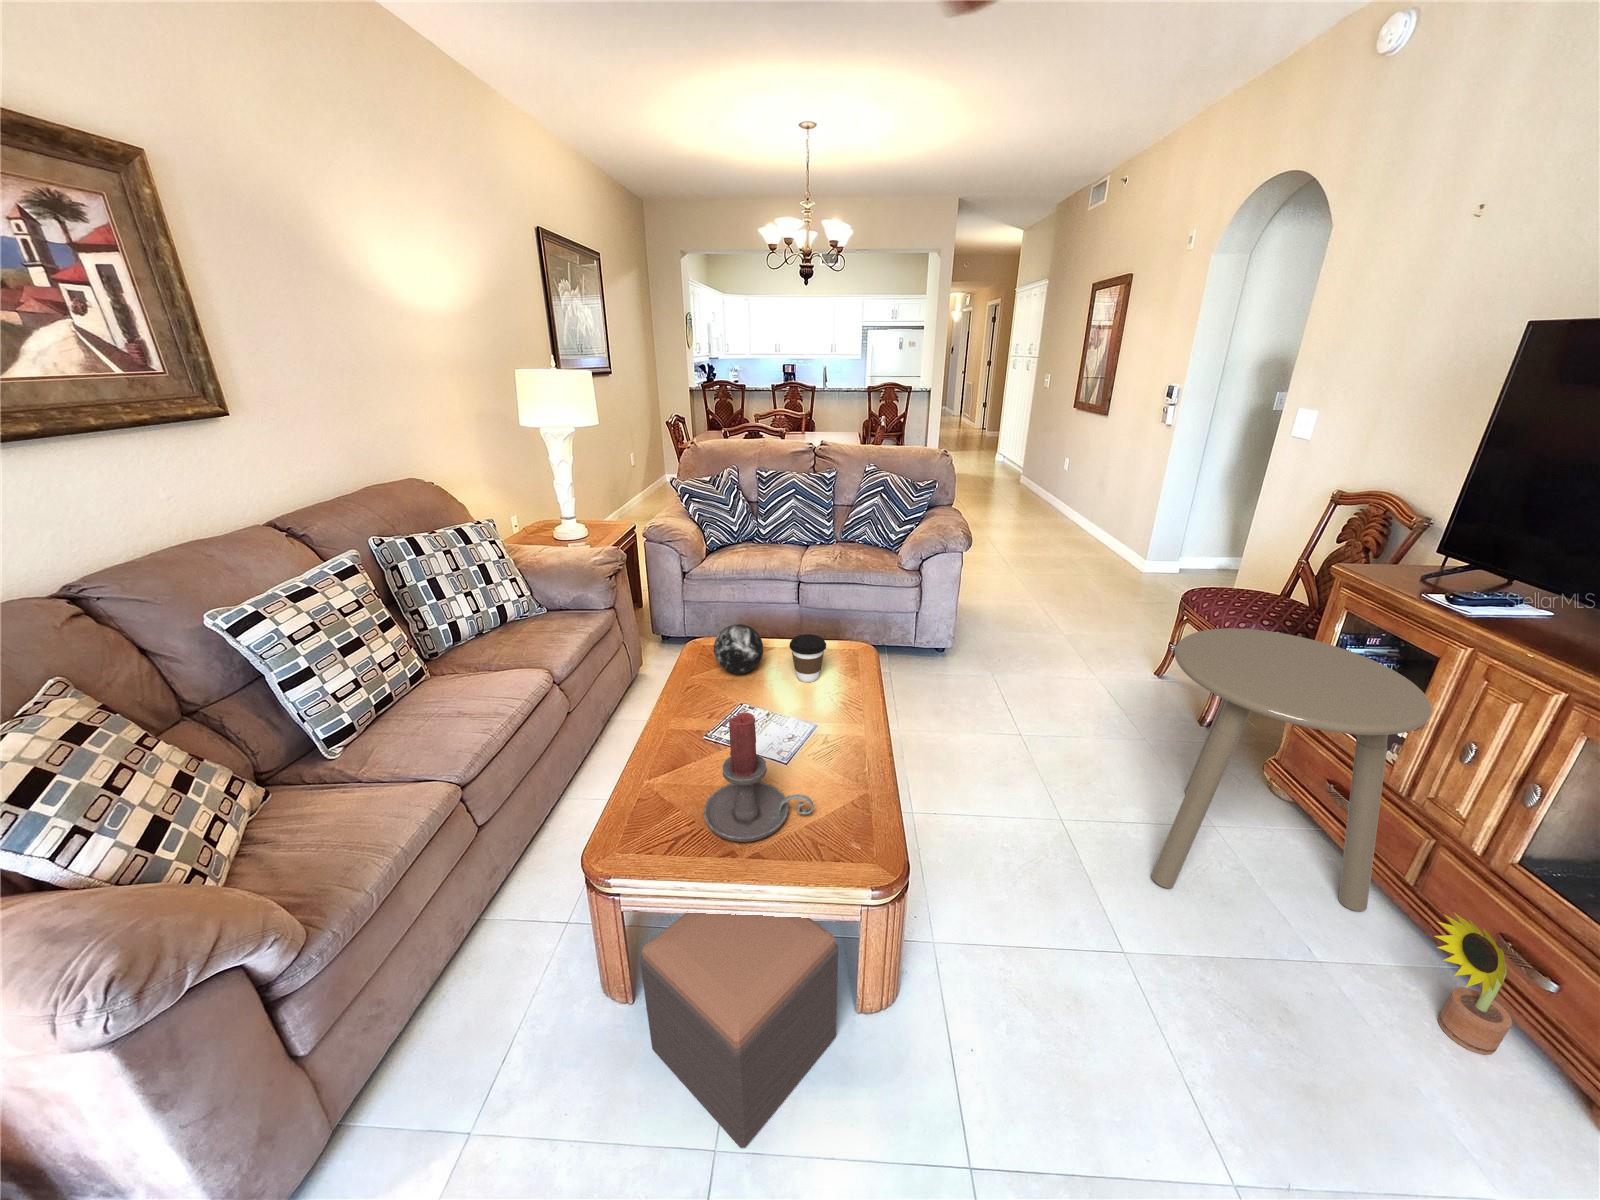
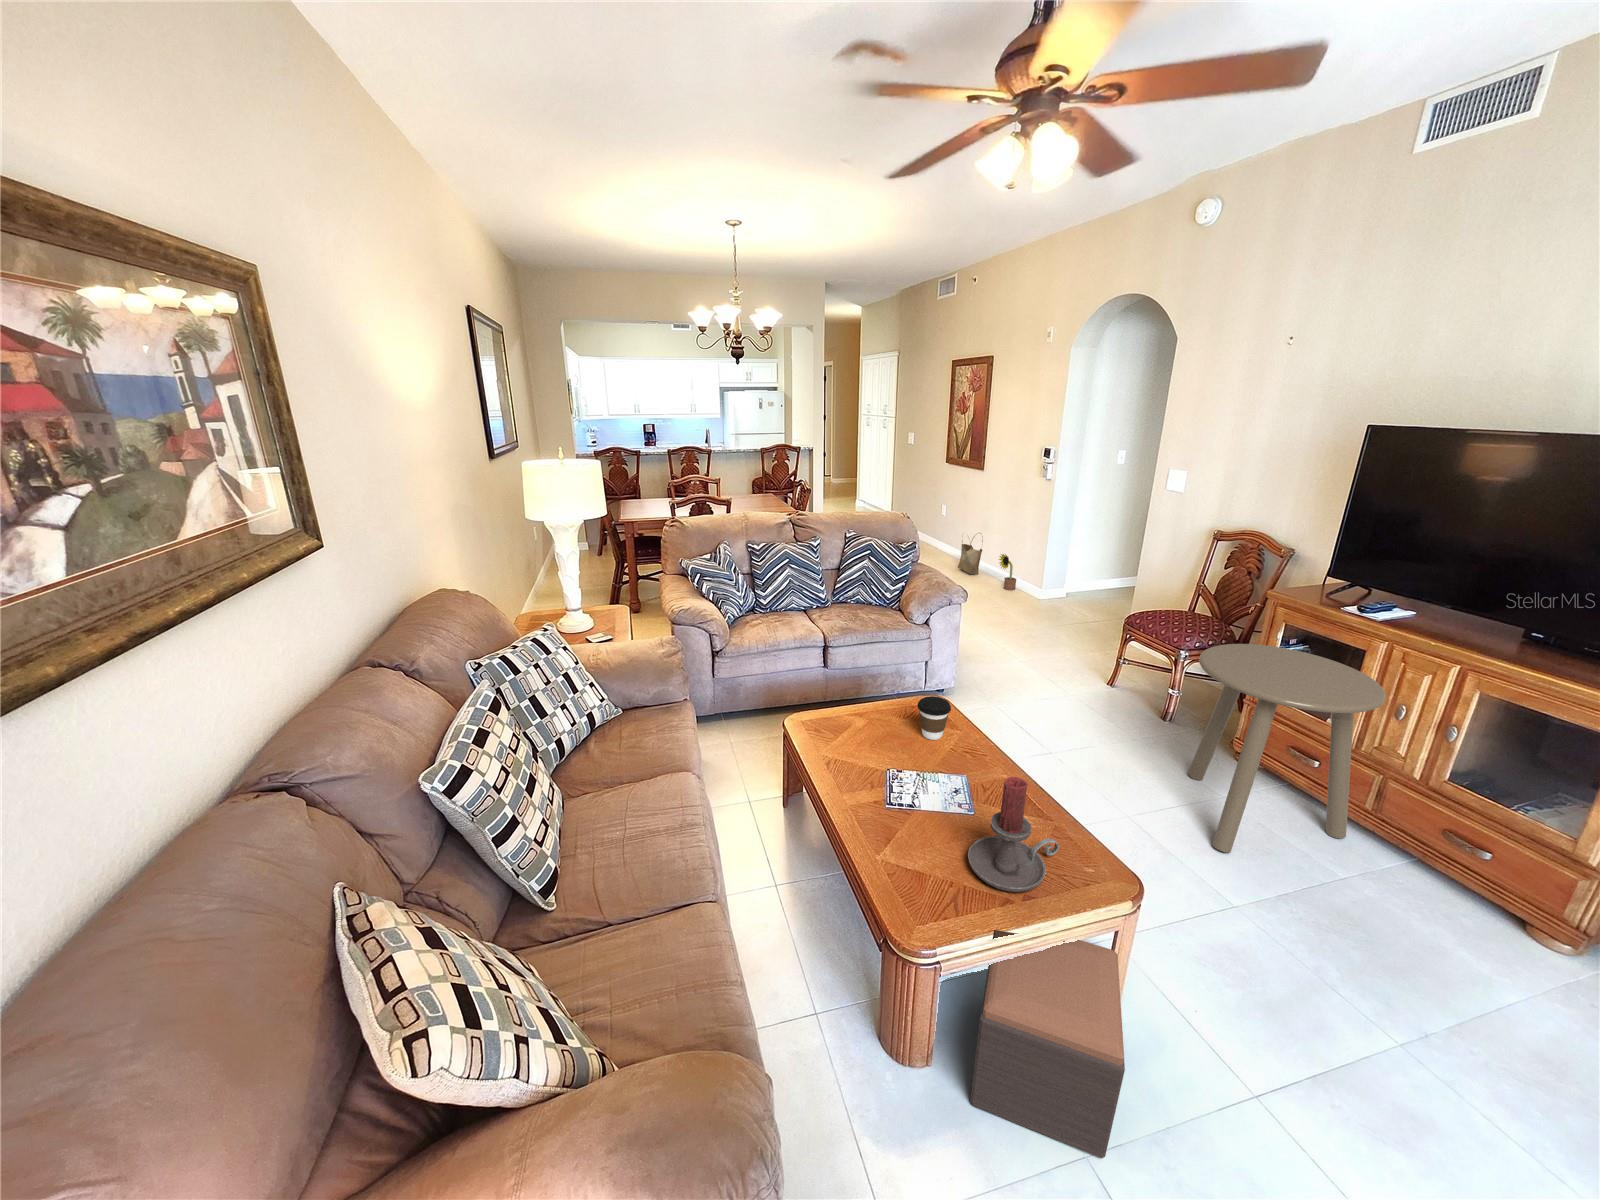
woven basket: none [1066,489,1098,539] -> present [958,537,983,574]
decorative orb: present [714,624,763,674] -> none [846,697,892,743]
decorative plant: present [1435,913,1512,1055] -> present [999,554,1016,590]

